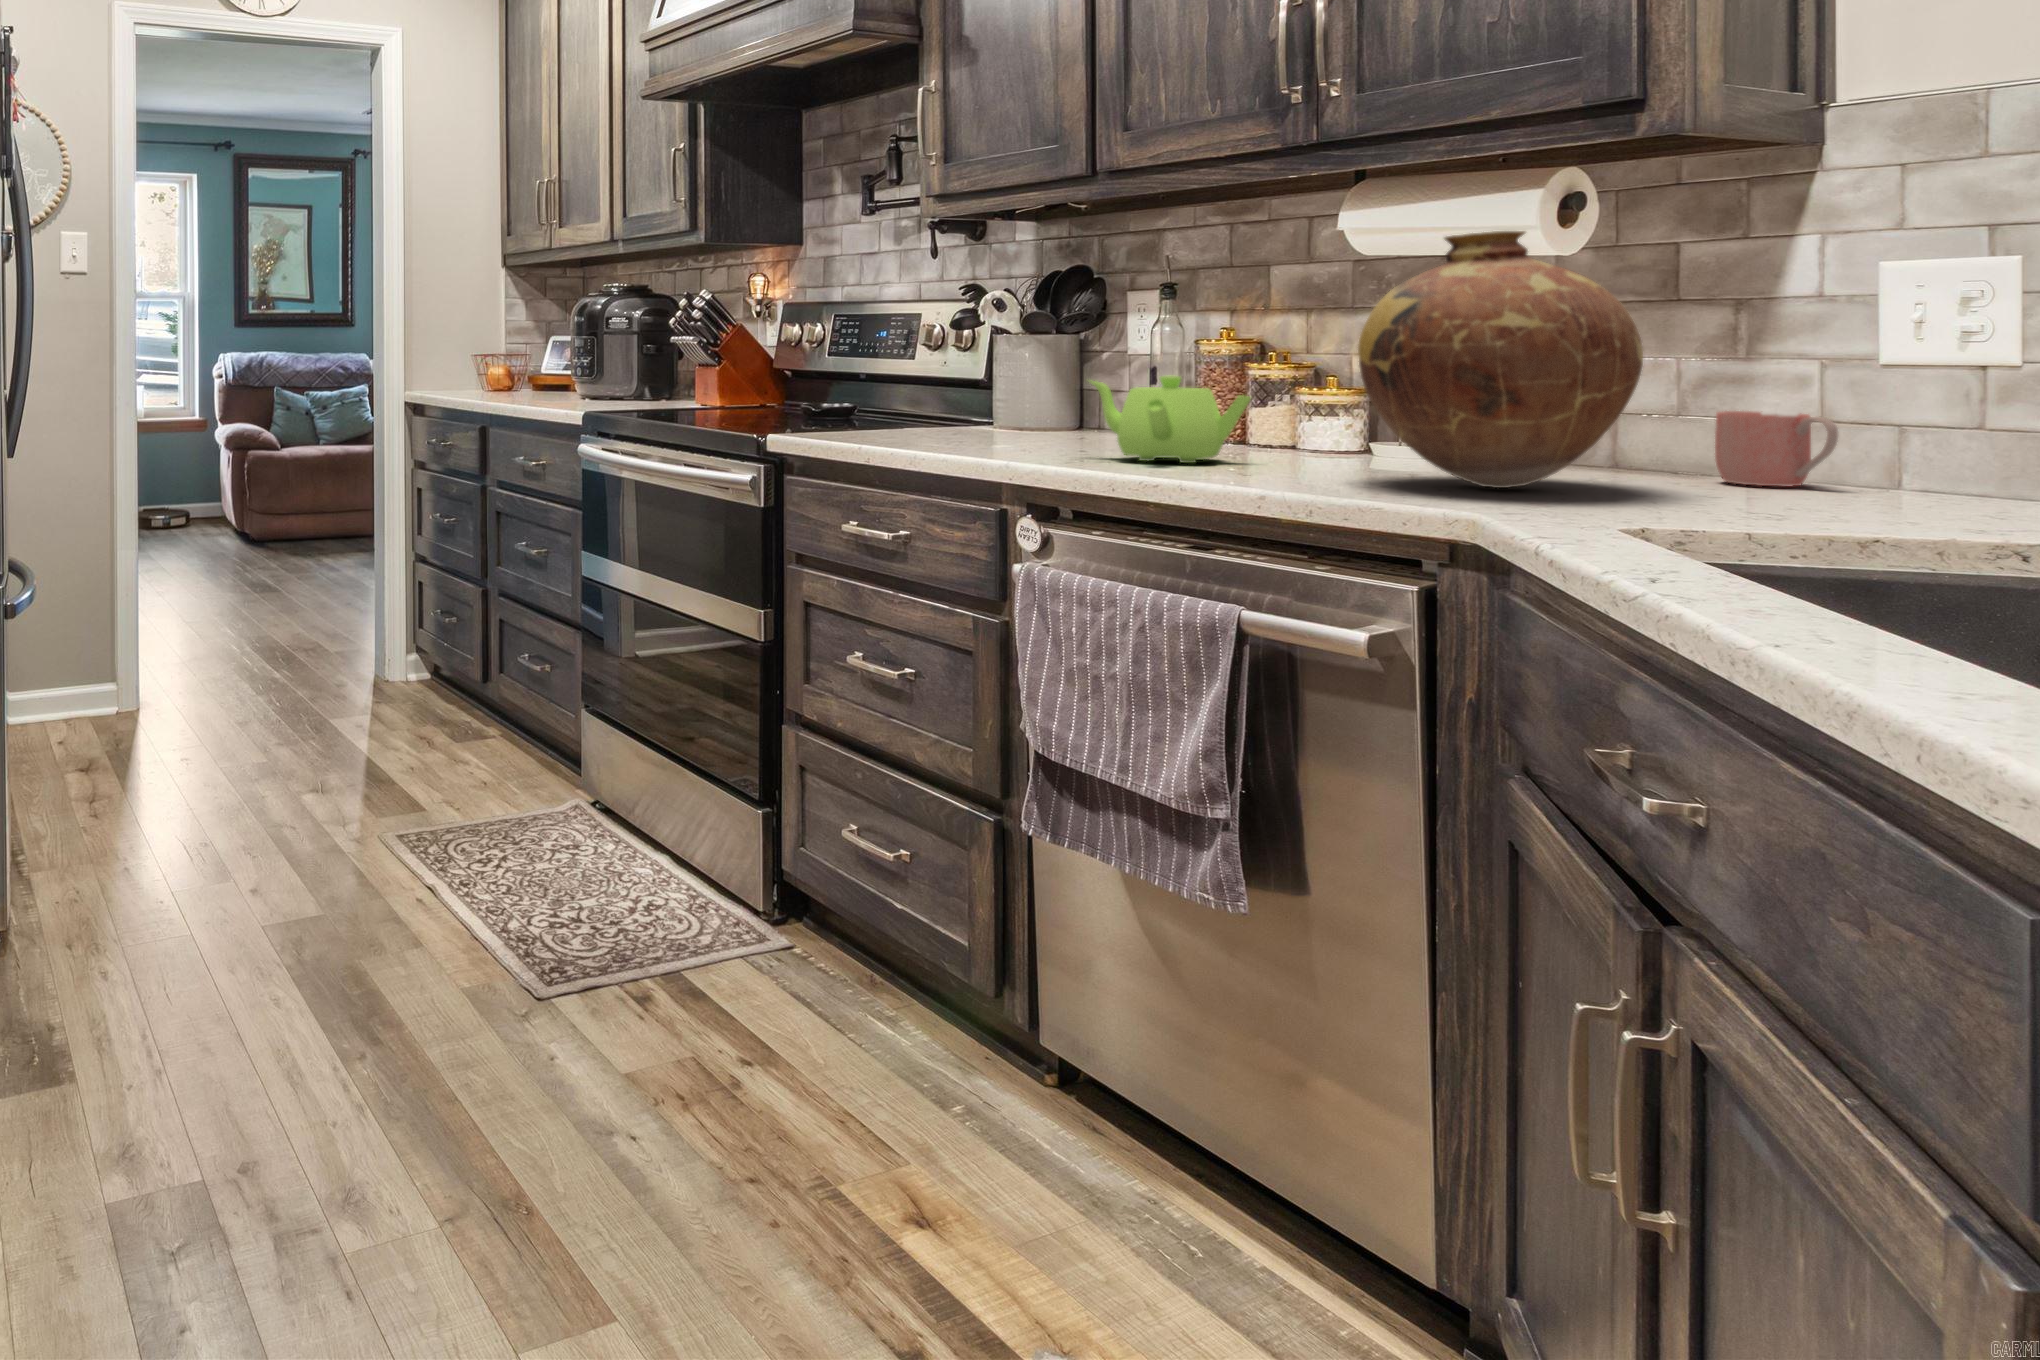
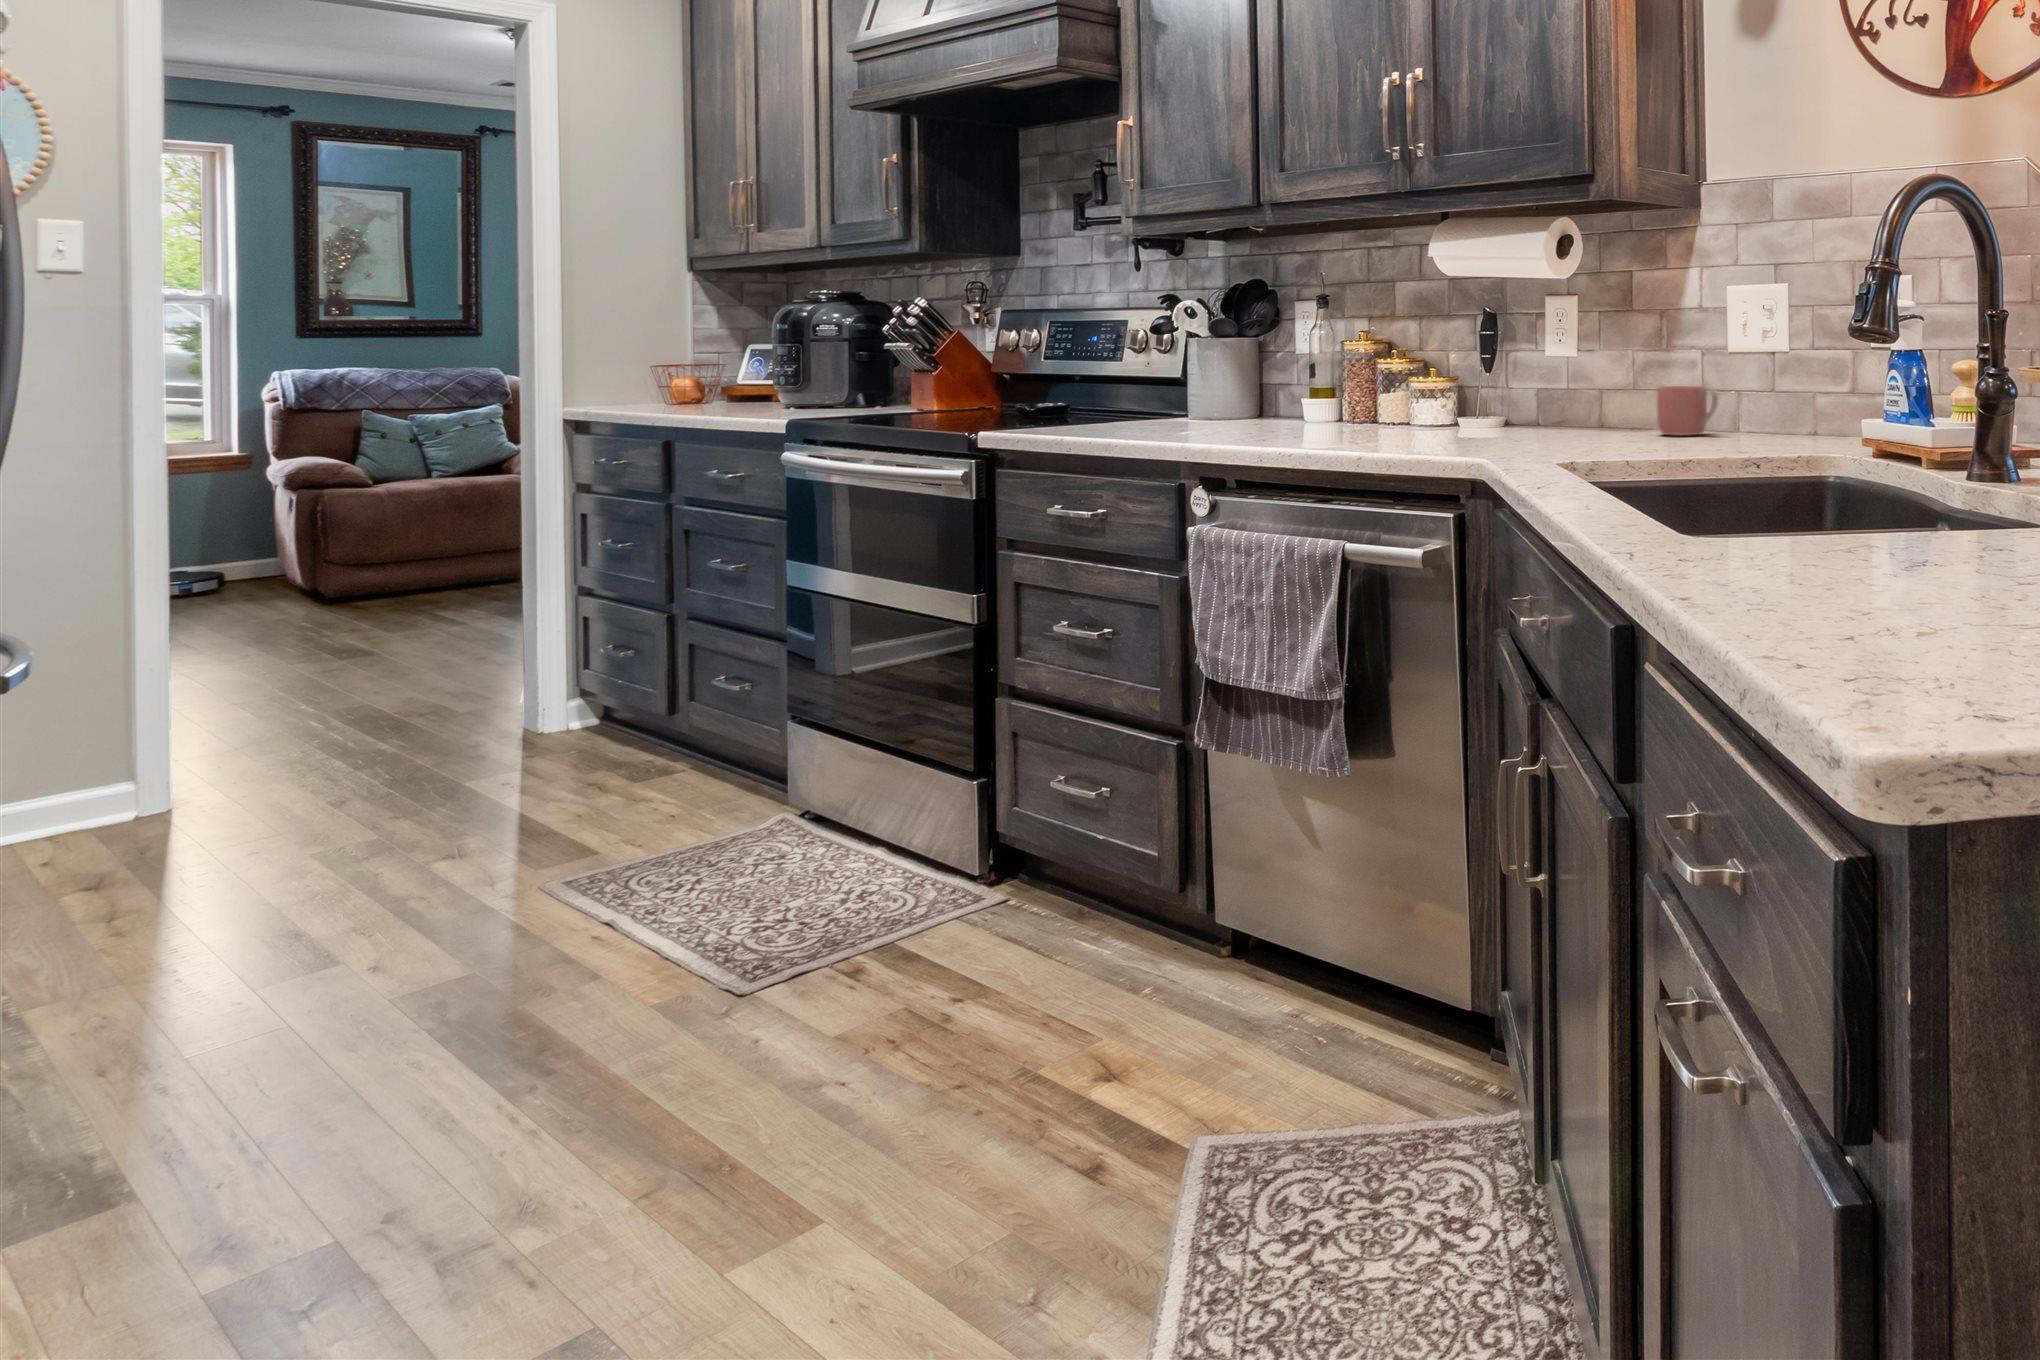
vase: present [1358,231,1643,488] -> none [1435,261,1606,445]
teapot: present [1090,376,1251,463] -> none [1249,370,1372,439]

